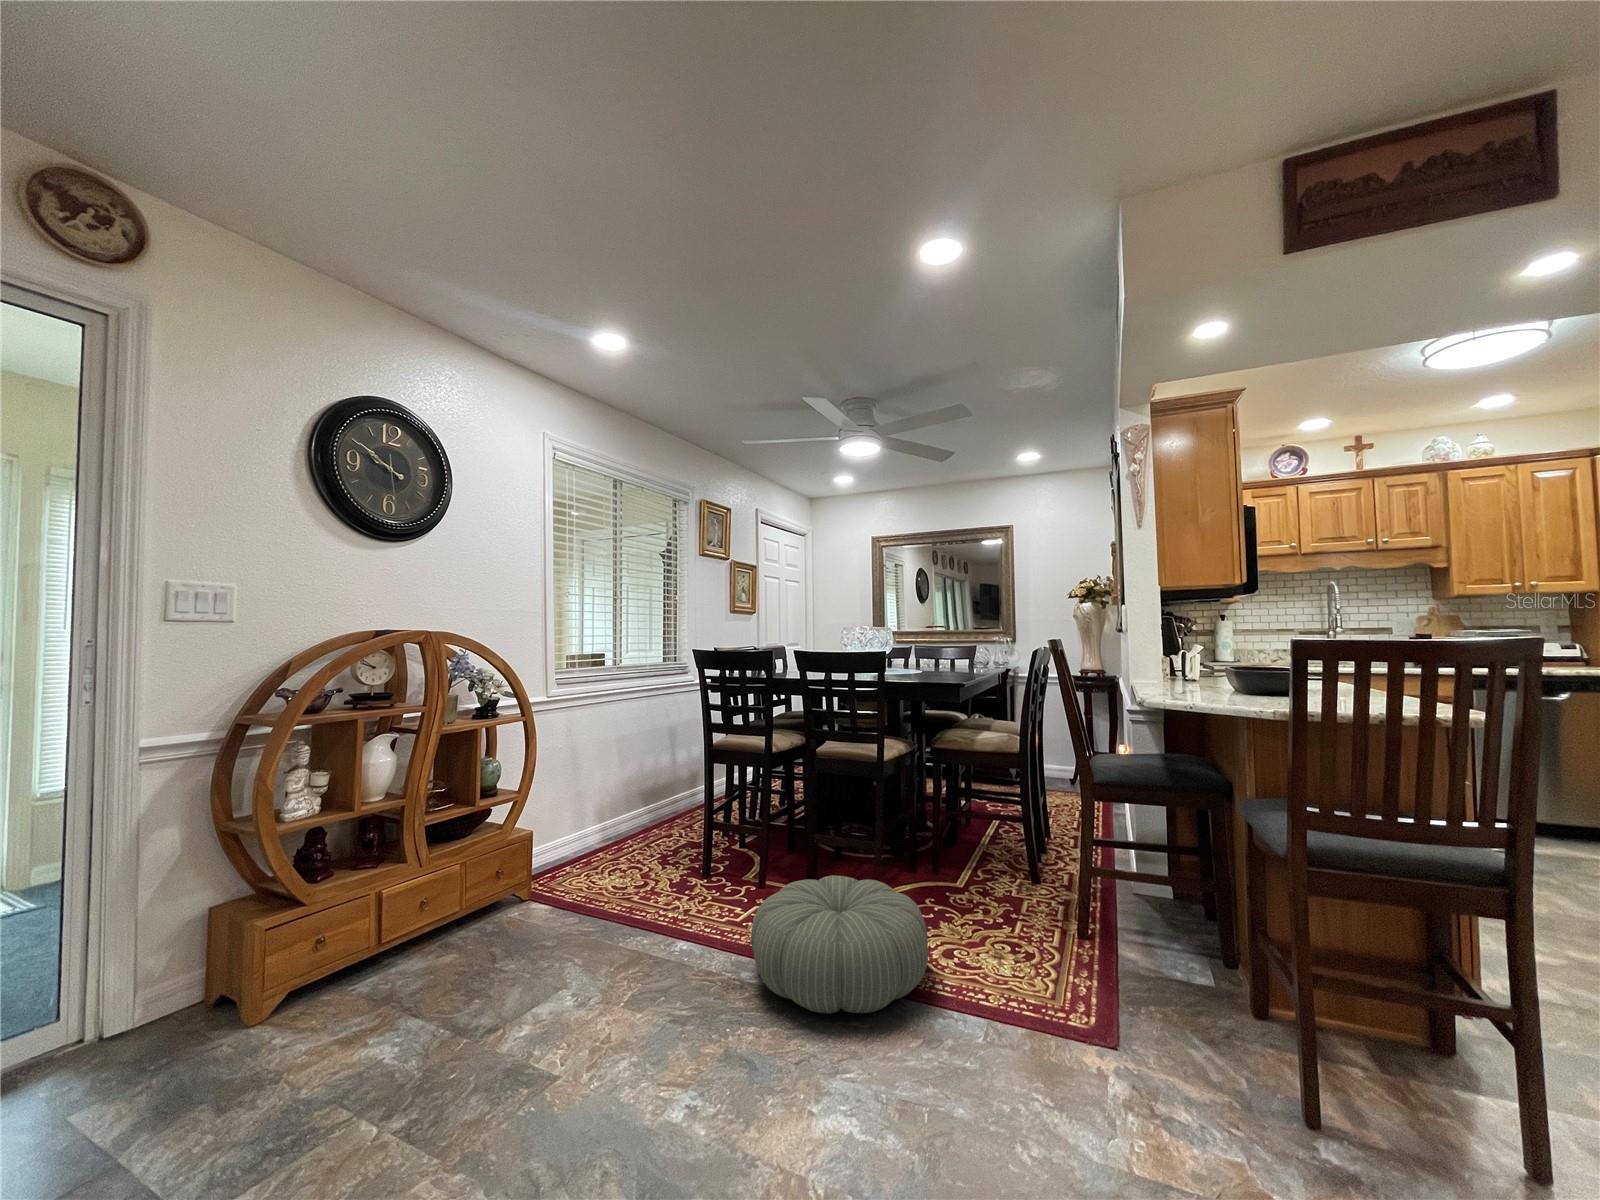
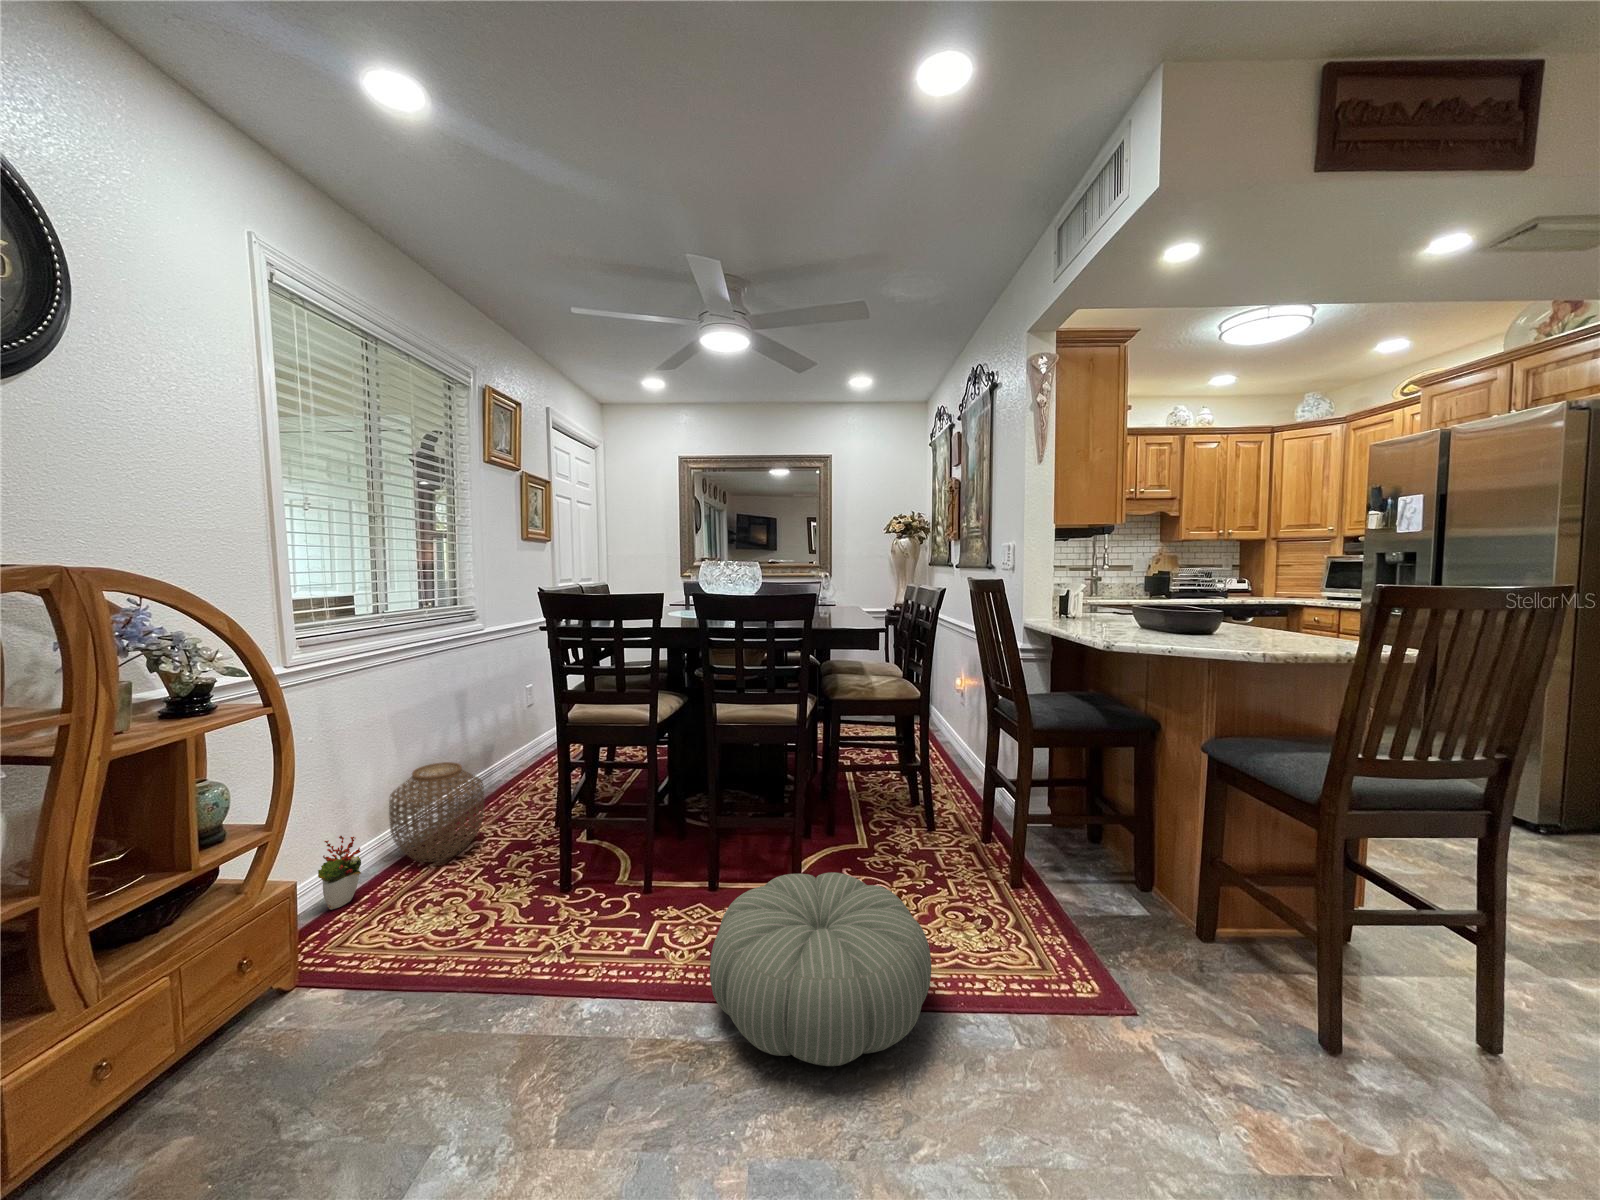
woven basket: none [610,776,671,847] -> present [389,762,484,862]
decorative plant: none [559,813,585,864] -> present [318,836,361,909]

